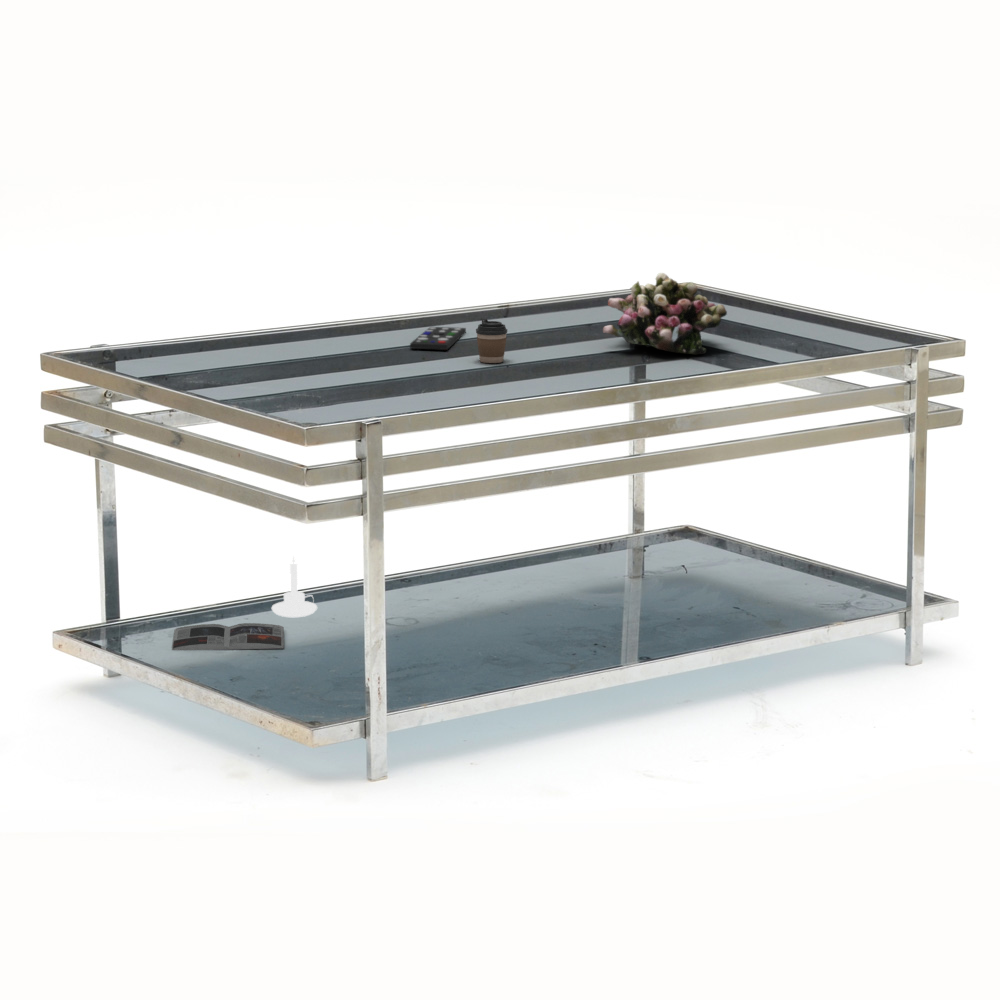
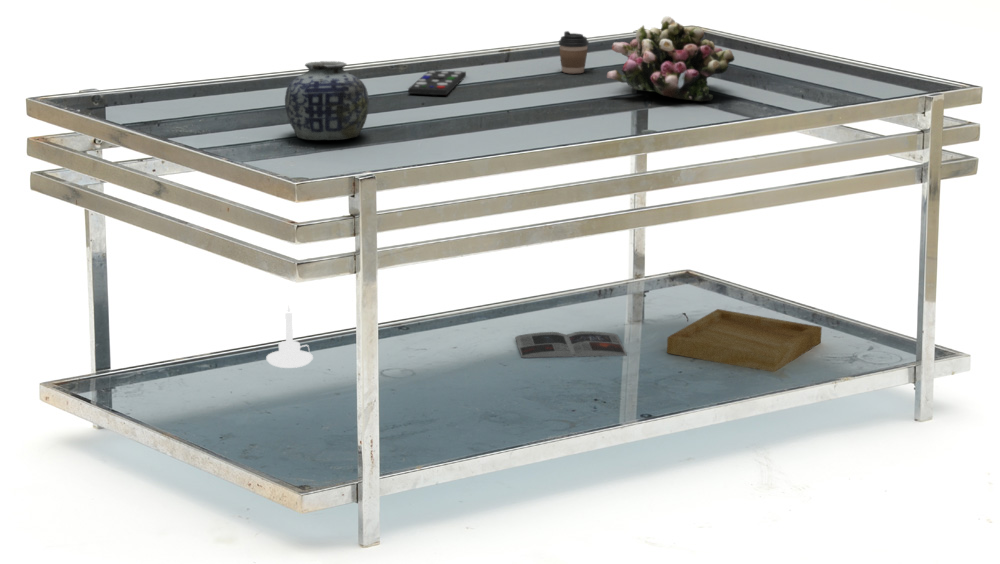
vase: none [293,316,373,391] -> present [285,61,369,140]
coffee cup: present [476,319,507,363] -> present [559,31,589,73]
tray: none [664,561,816,620] -> present [667,309,822,372]
magazine: present [172,623,284,650] -> present [515,331,627,358]

